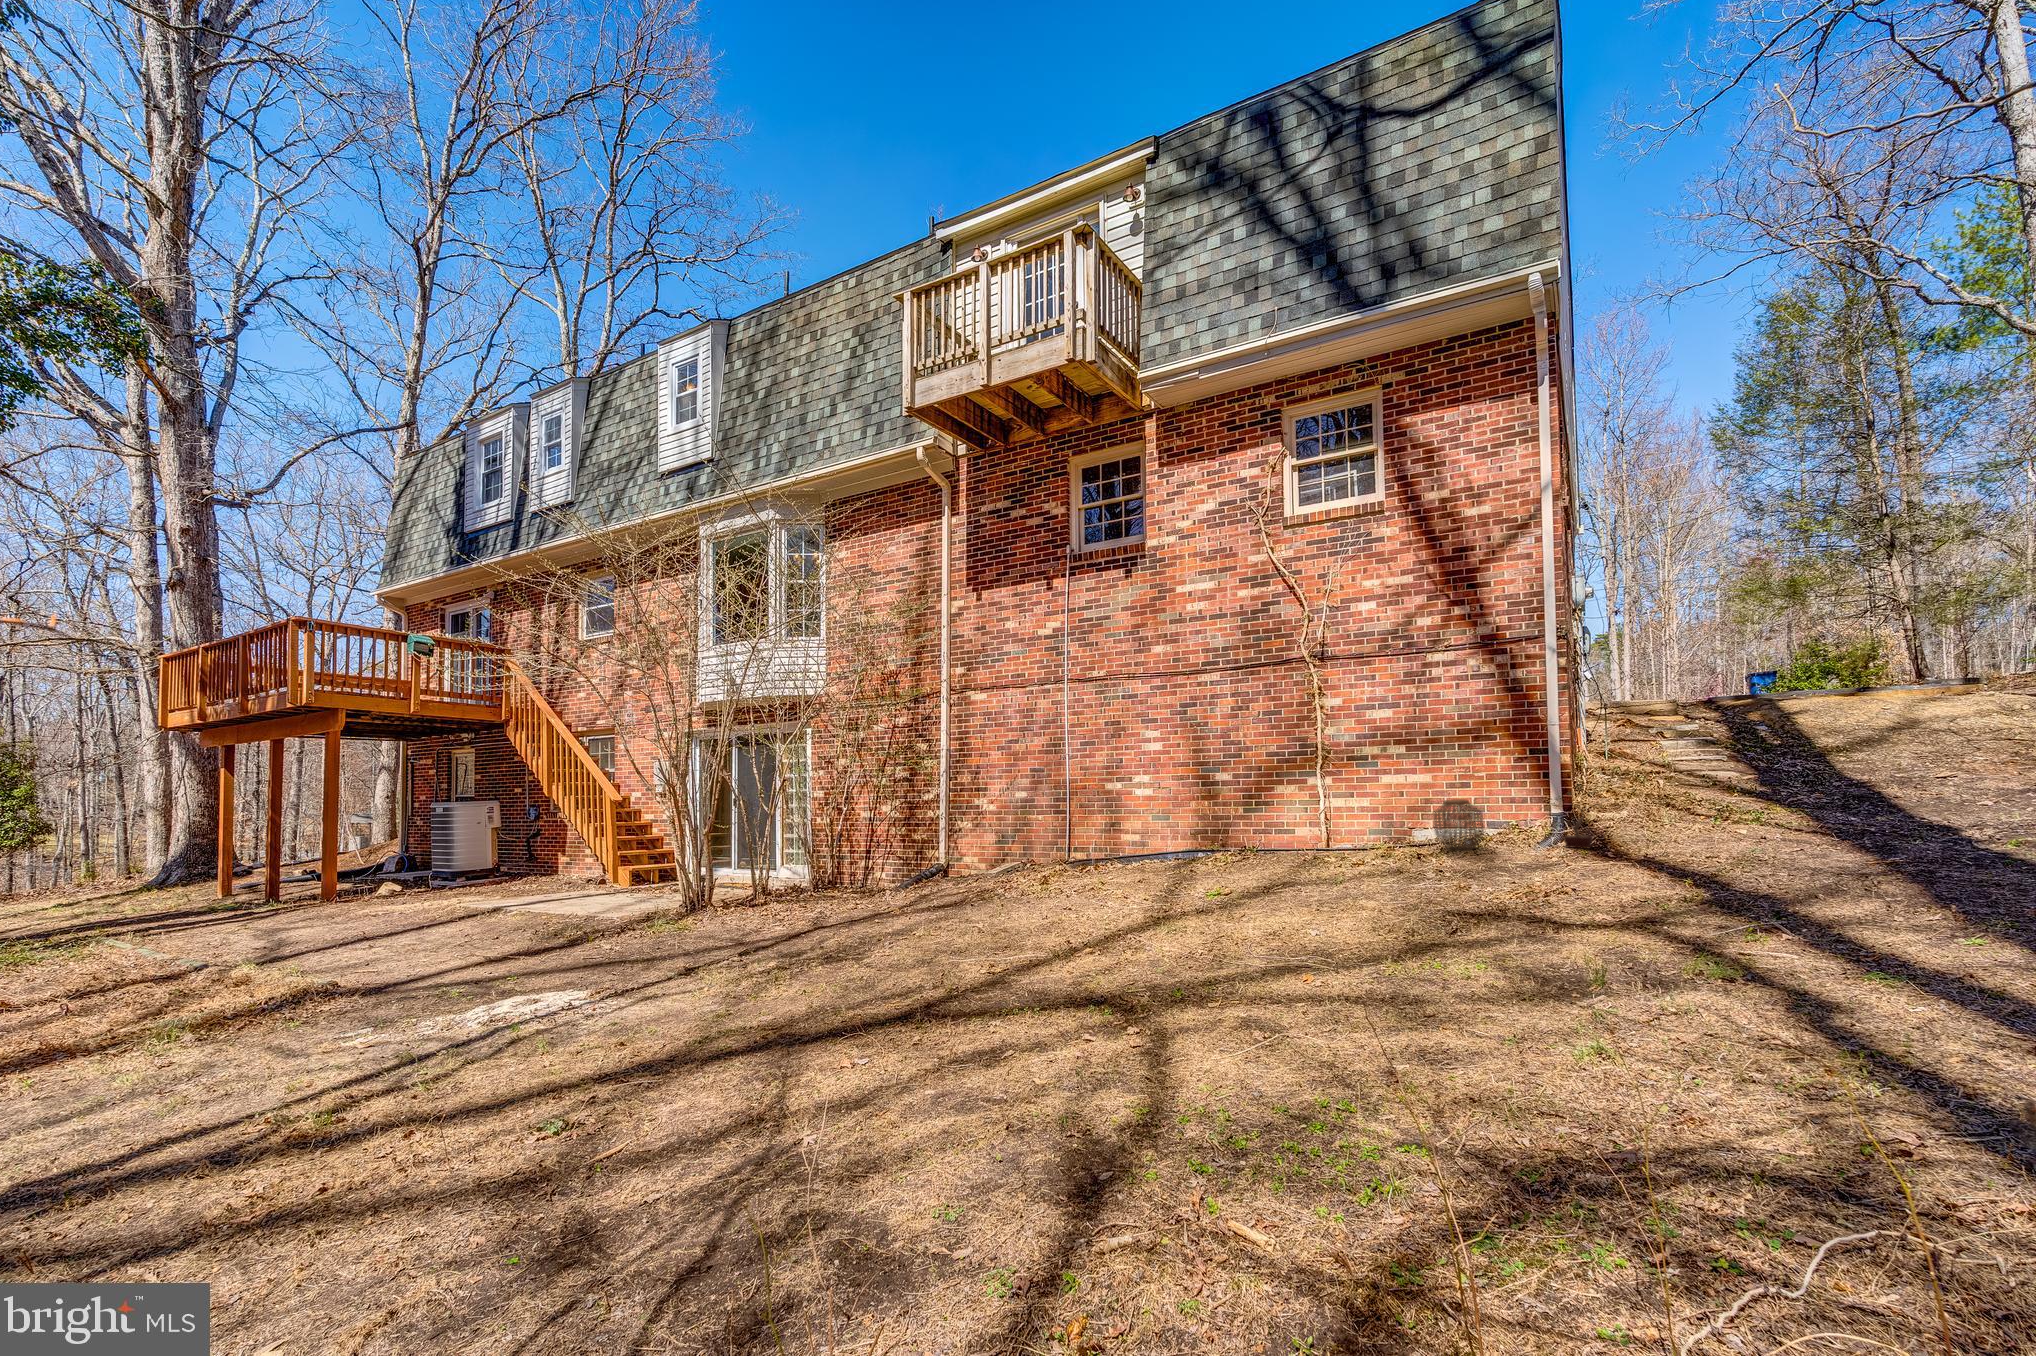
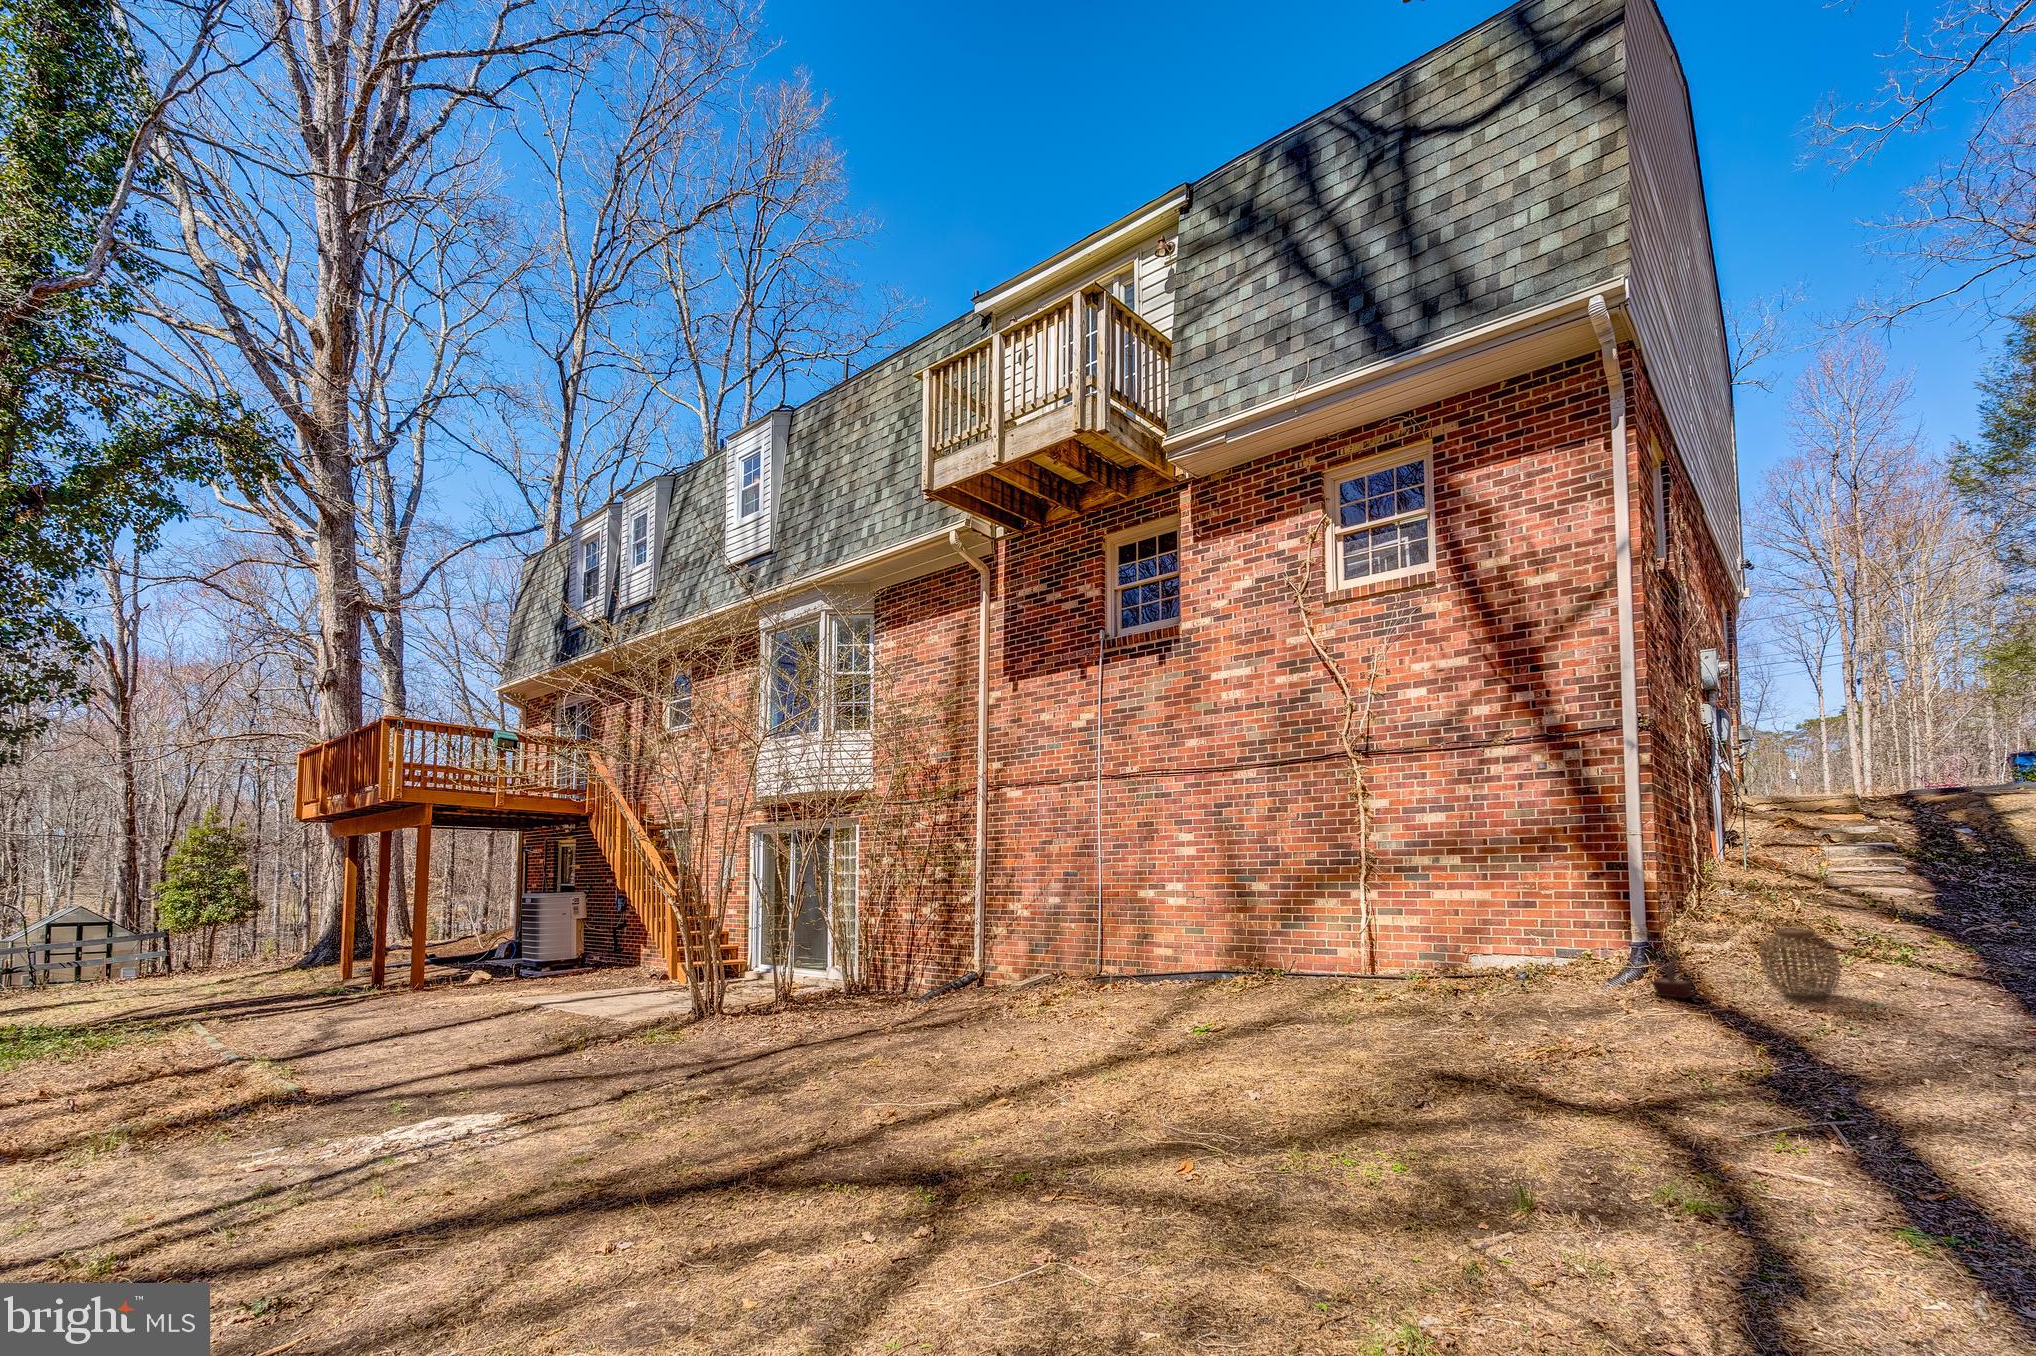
woven basket: present [1433,799,1483,850] -> present [1759,928,1841,999]

